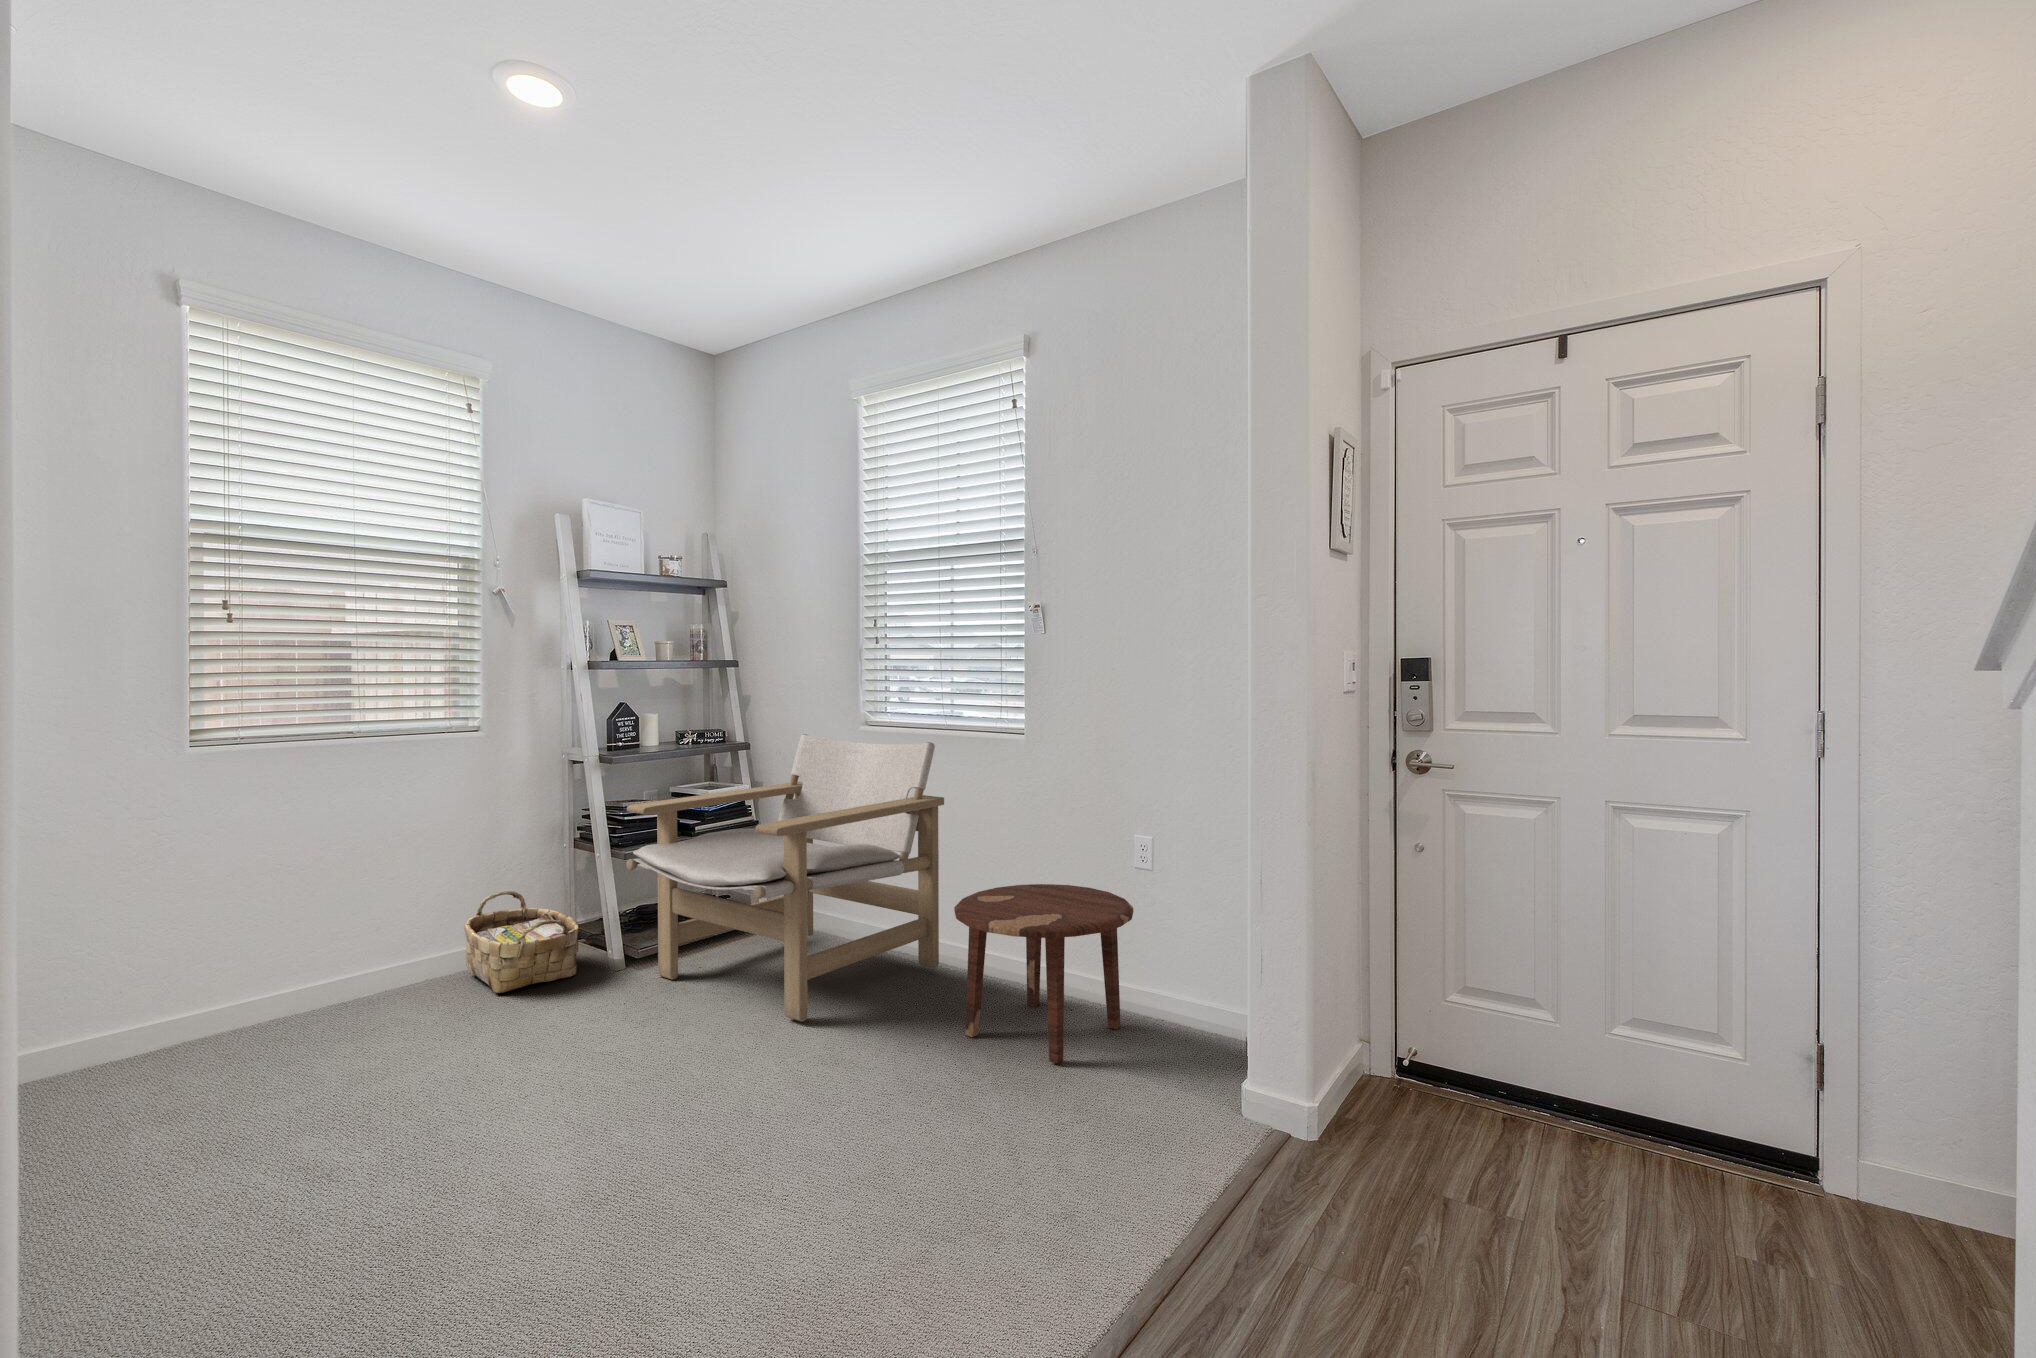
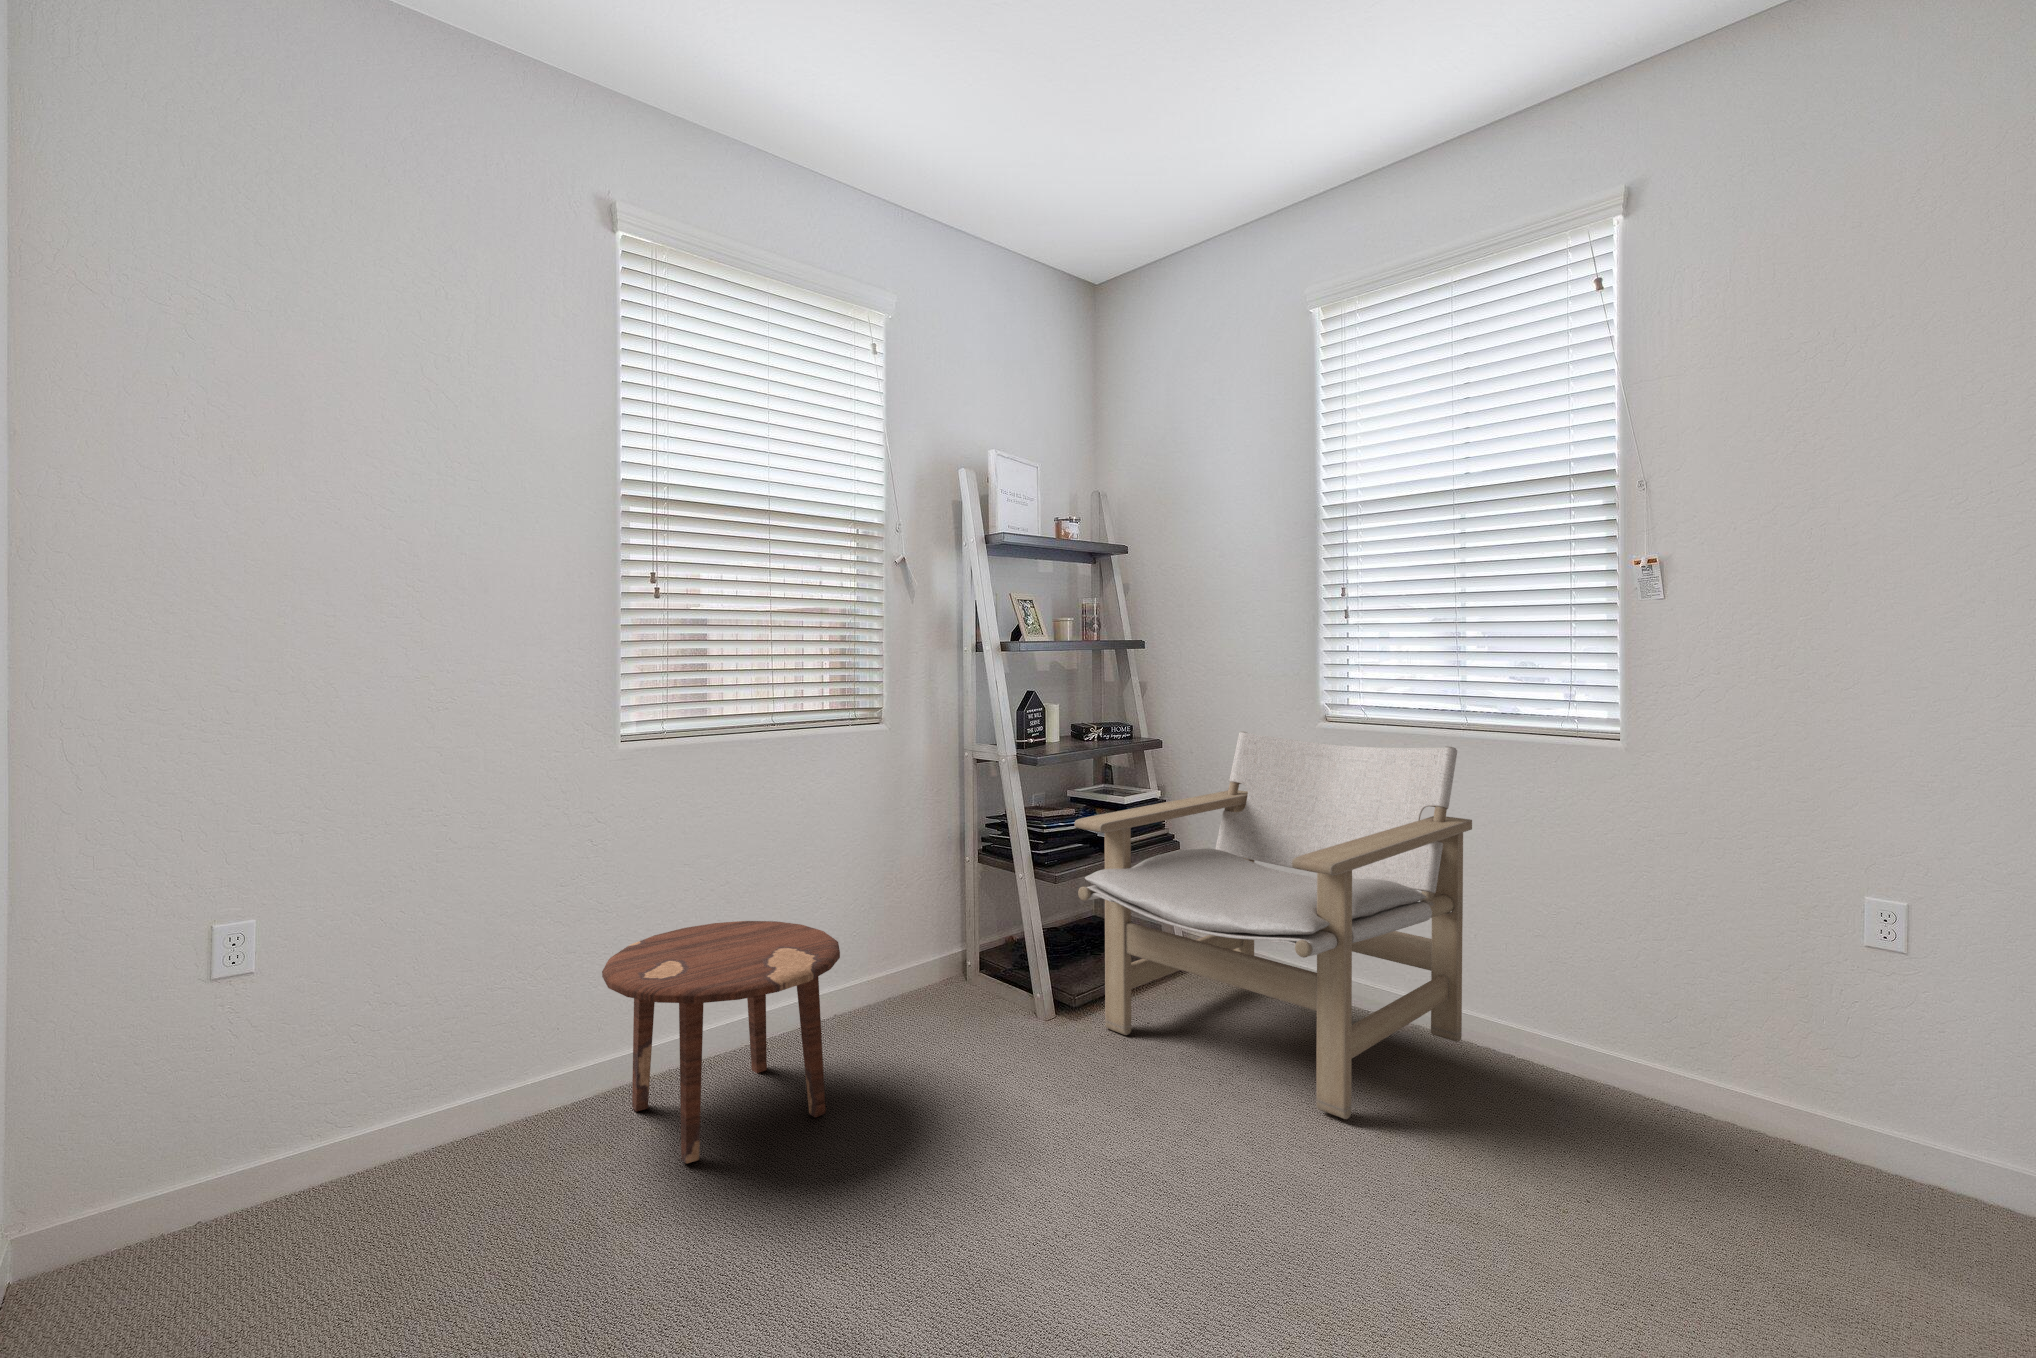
side table: present [954,884,1134,1063] -> present [602,921,840,1164]
woven basket: present [464,891,579,993] -> none [881,912,1009,1040]

